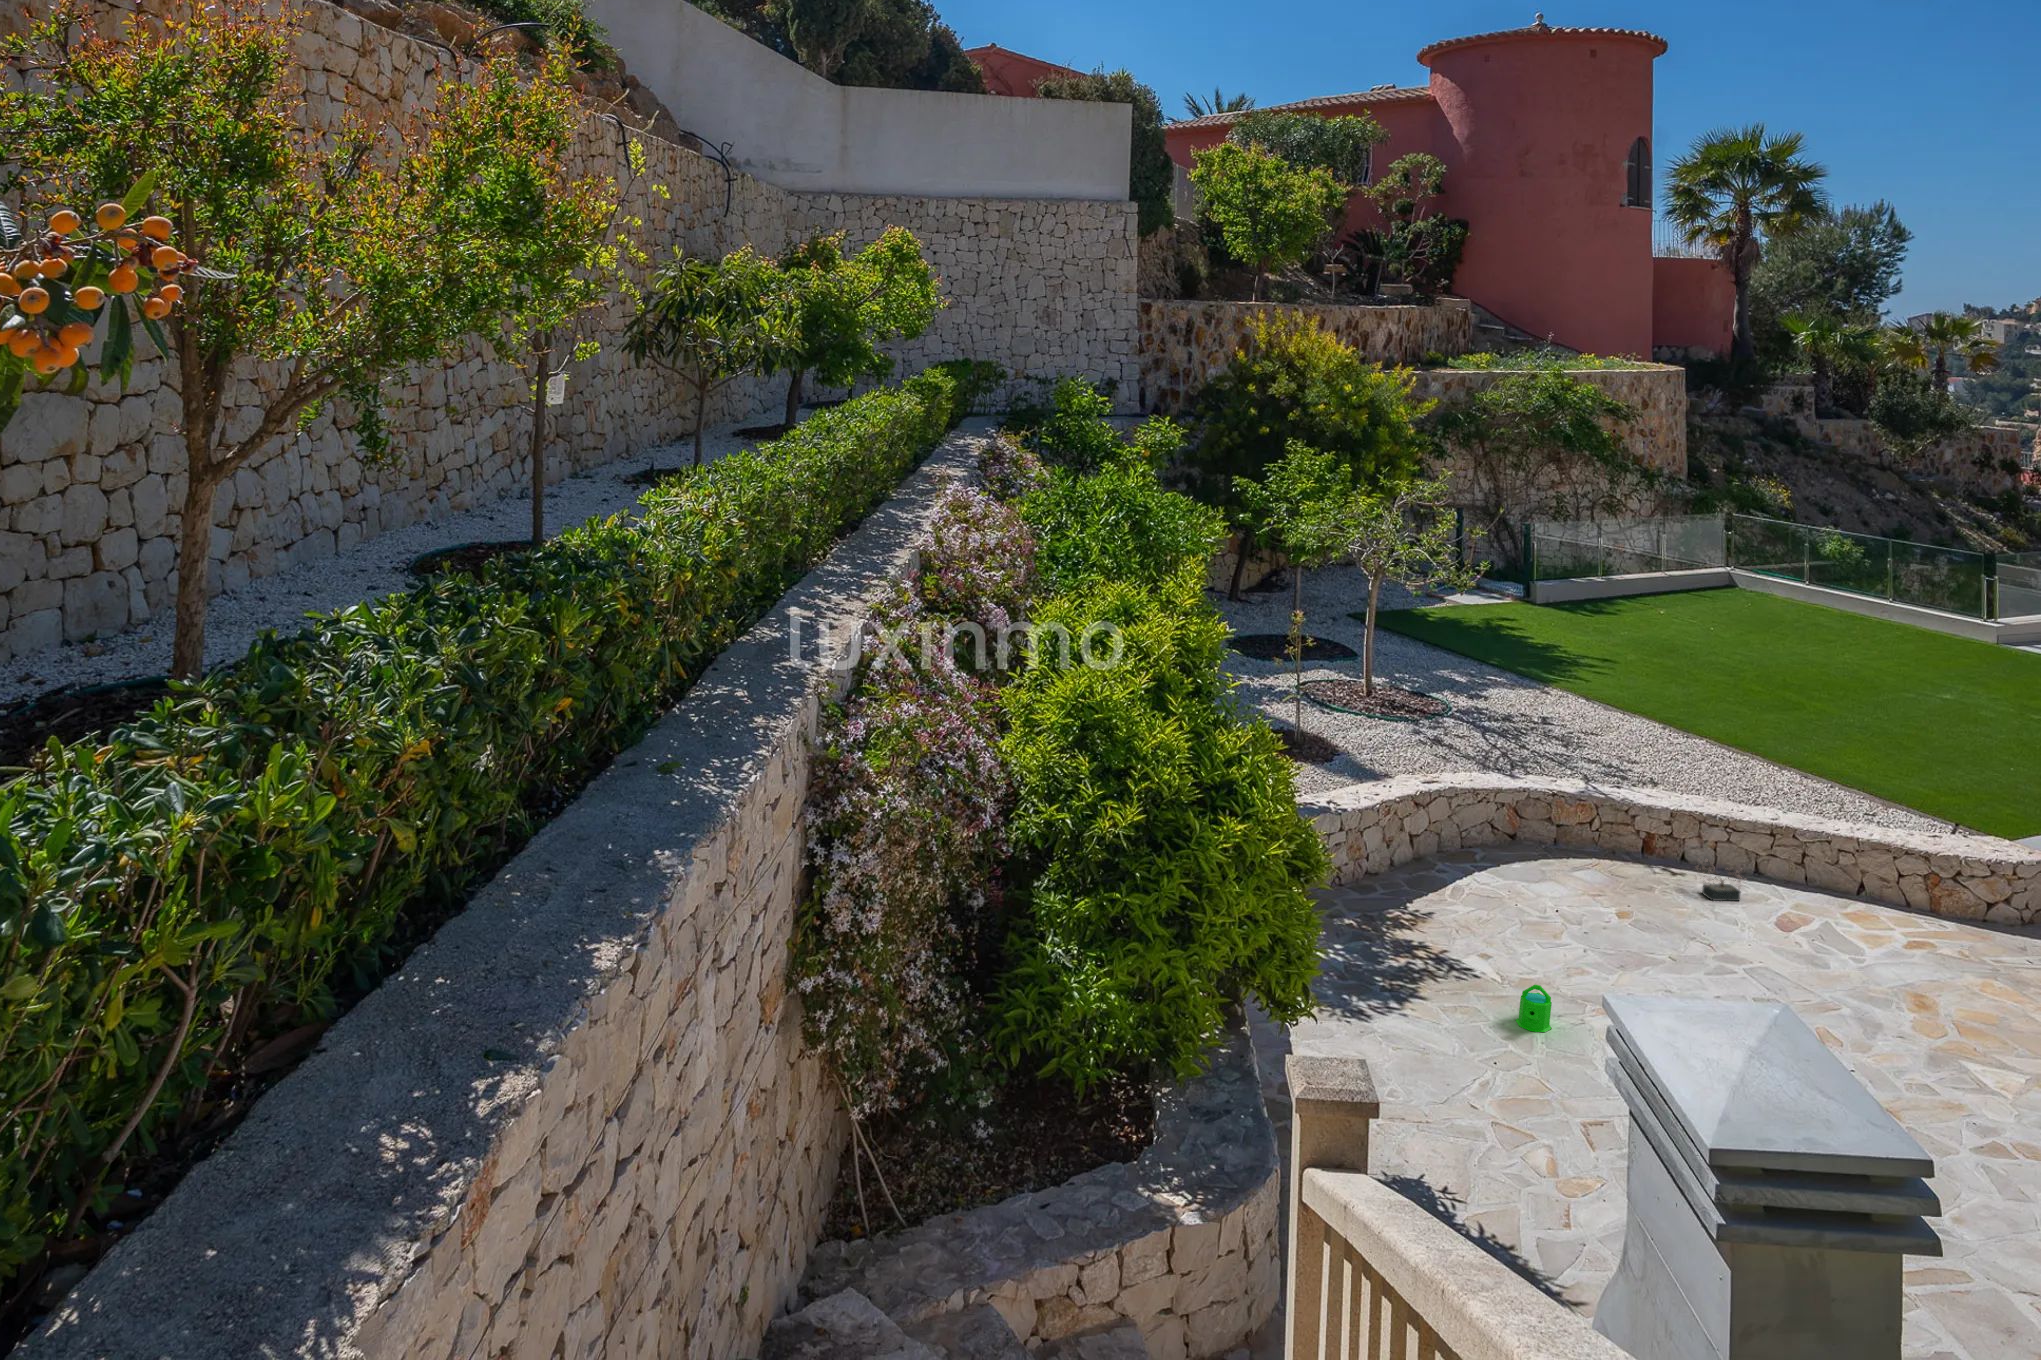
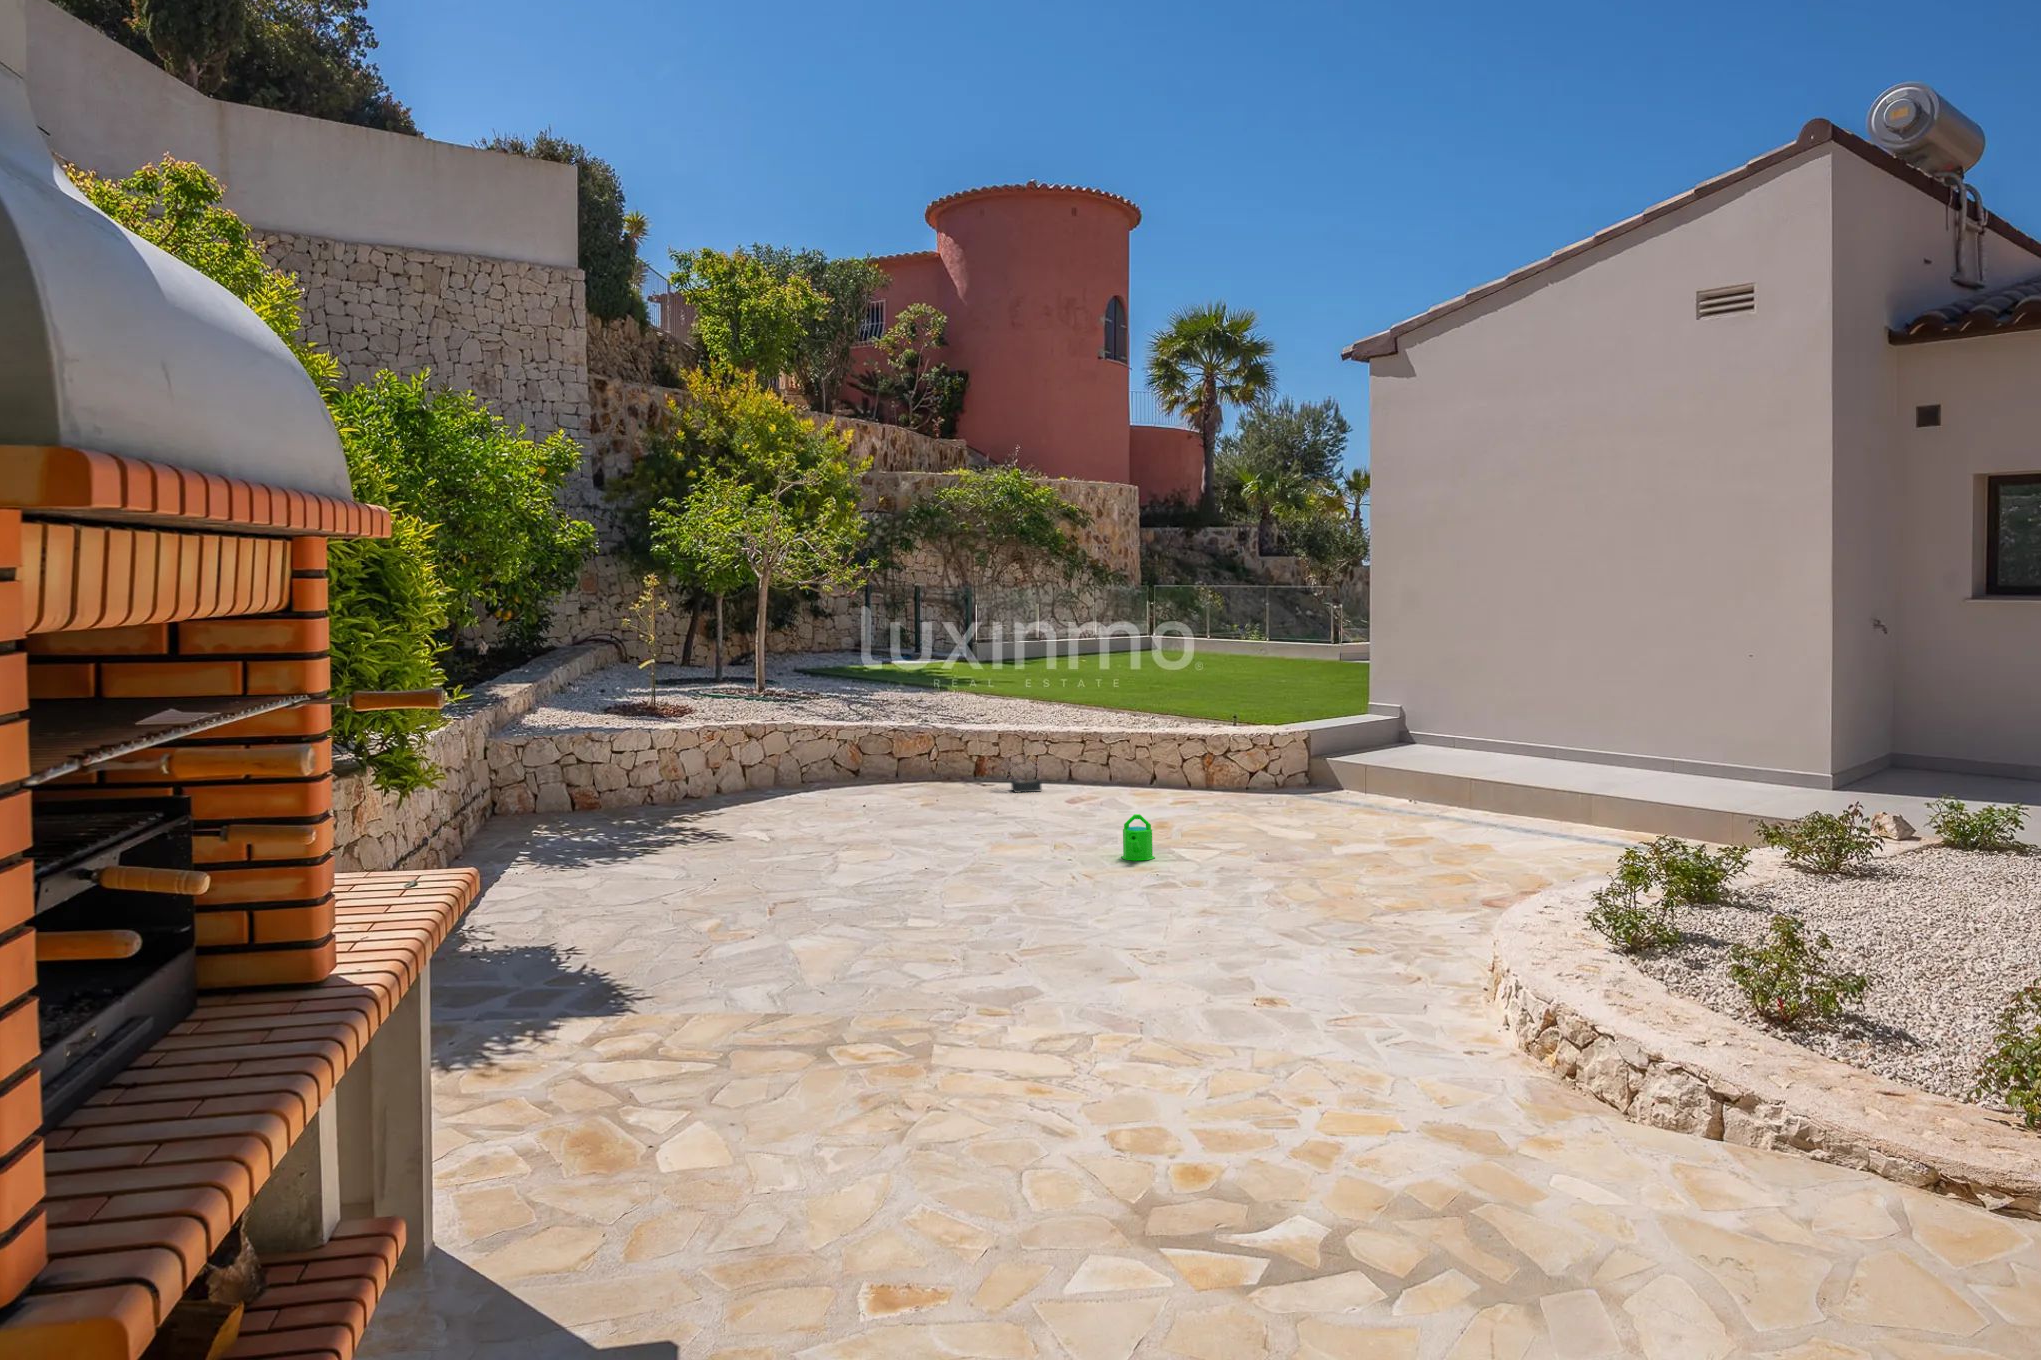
watering can: present [1516,985,1552,1032] -> present [1121,814,1155,861]

